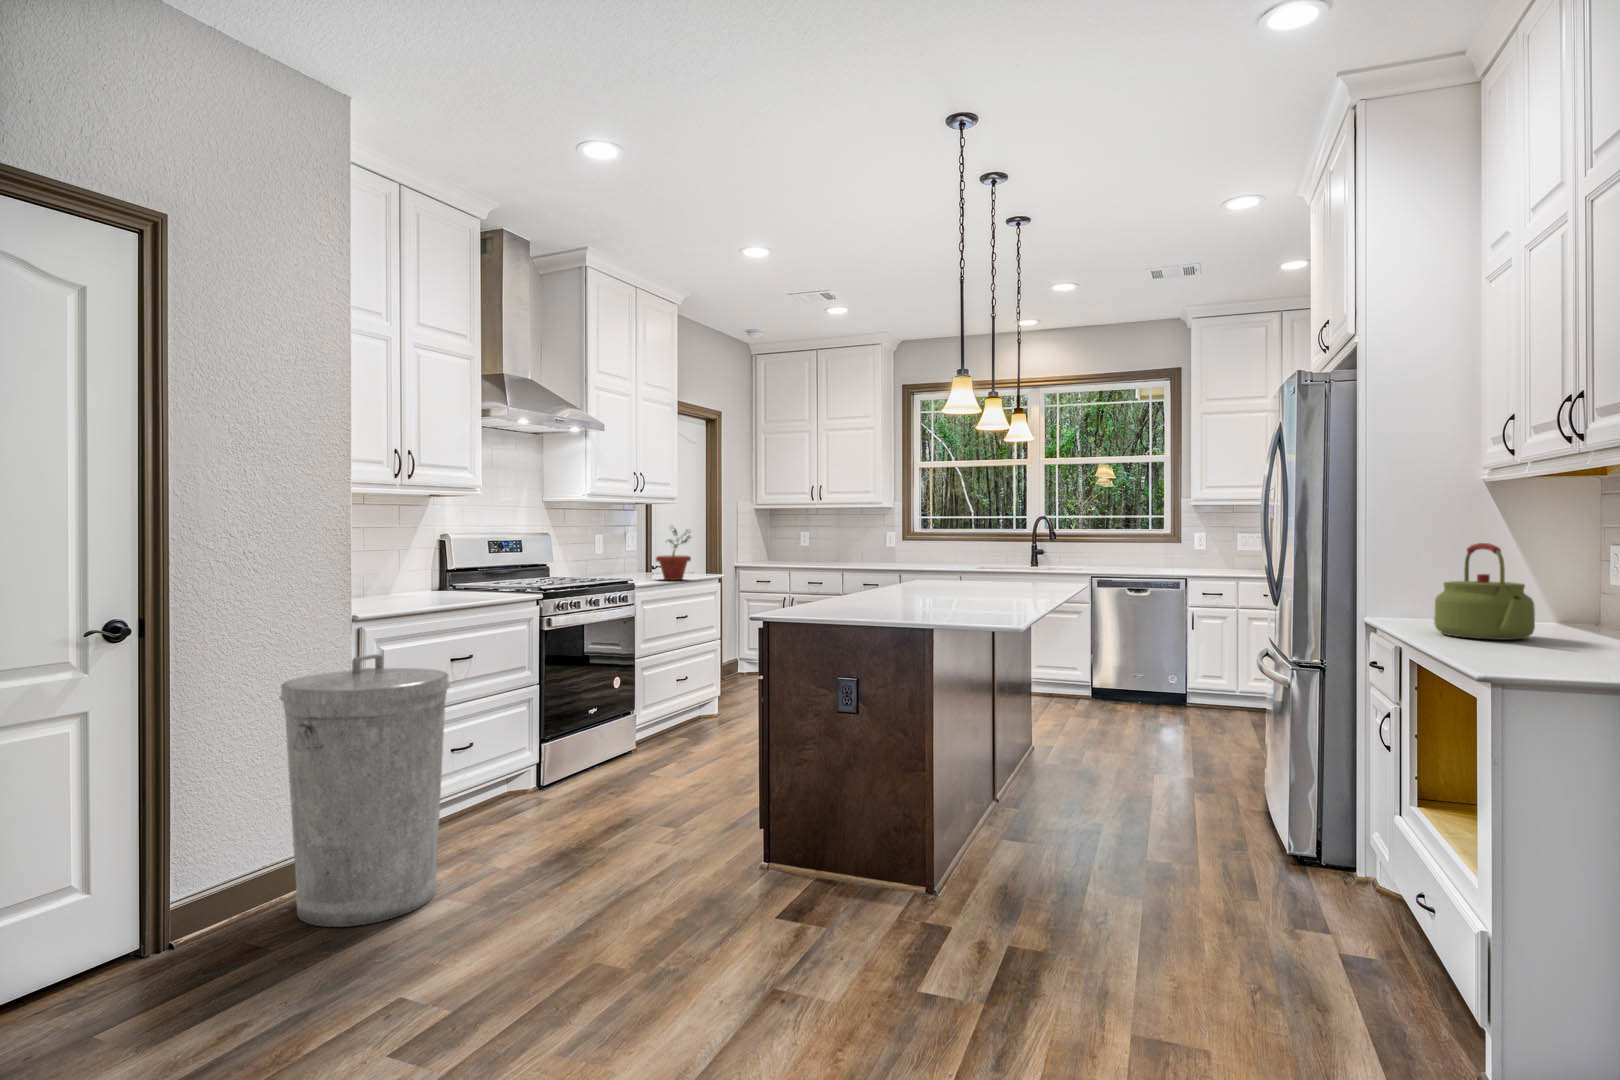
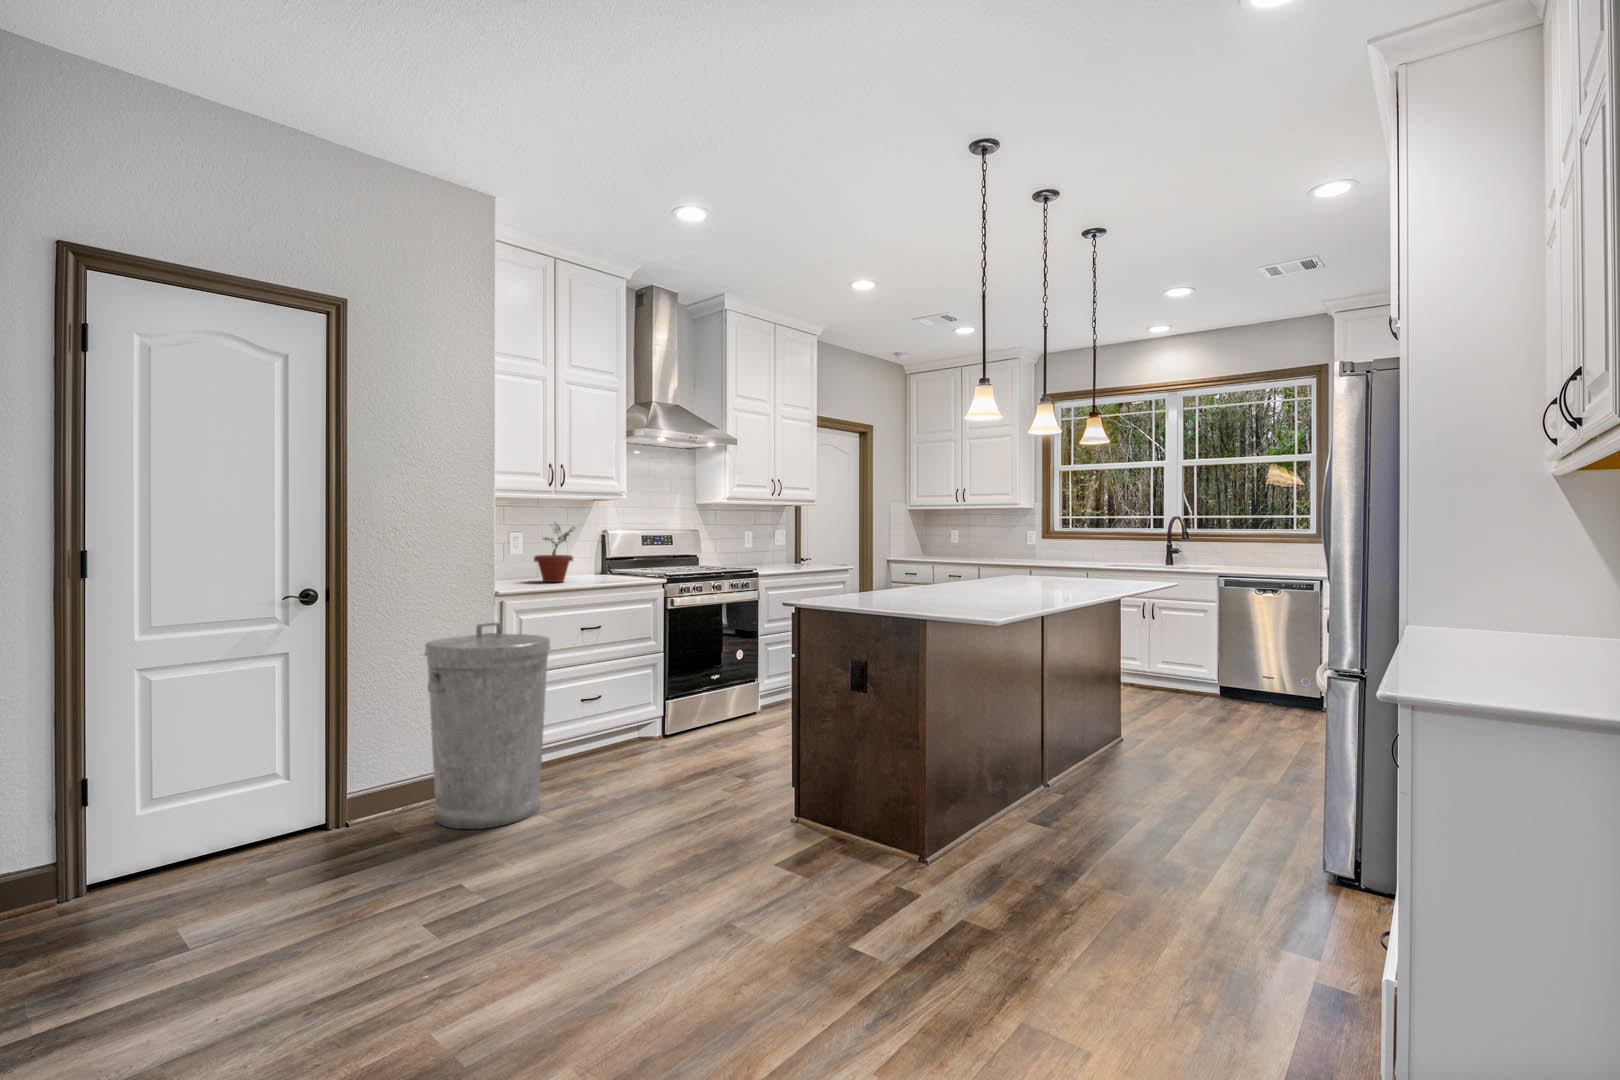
potted plant: present [656,526,691,580] -> present [534,525,575,582]
kettle: present [1434,543,1535,640] -> none [1440,545,1559,654]

